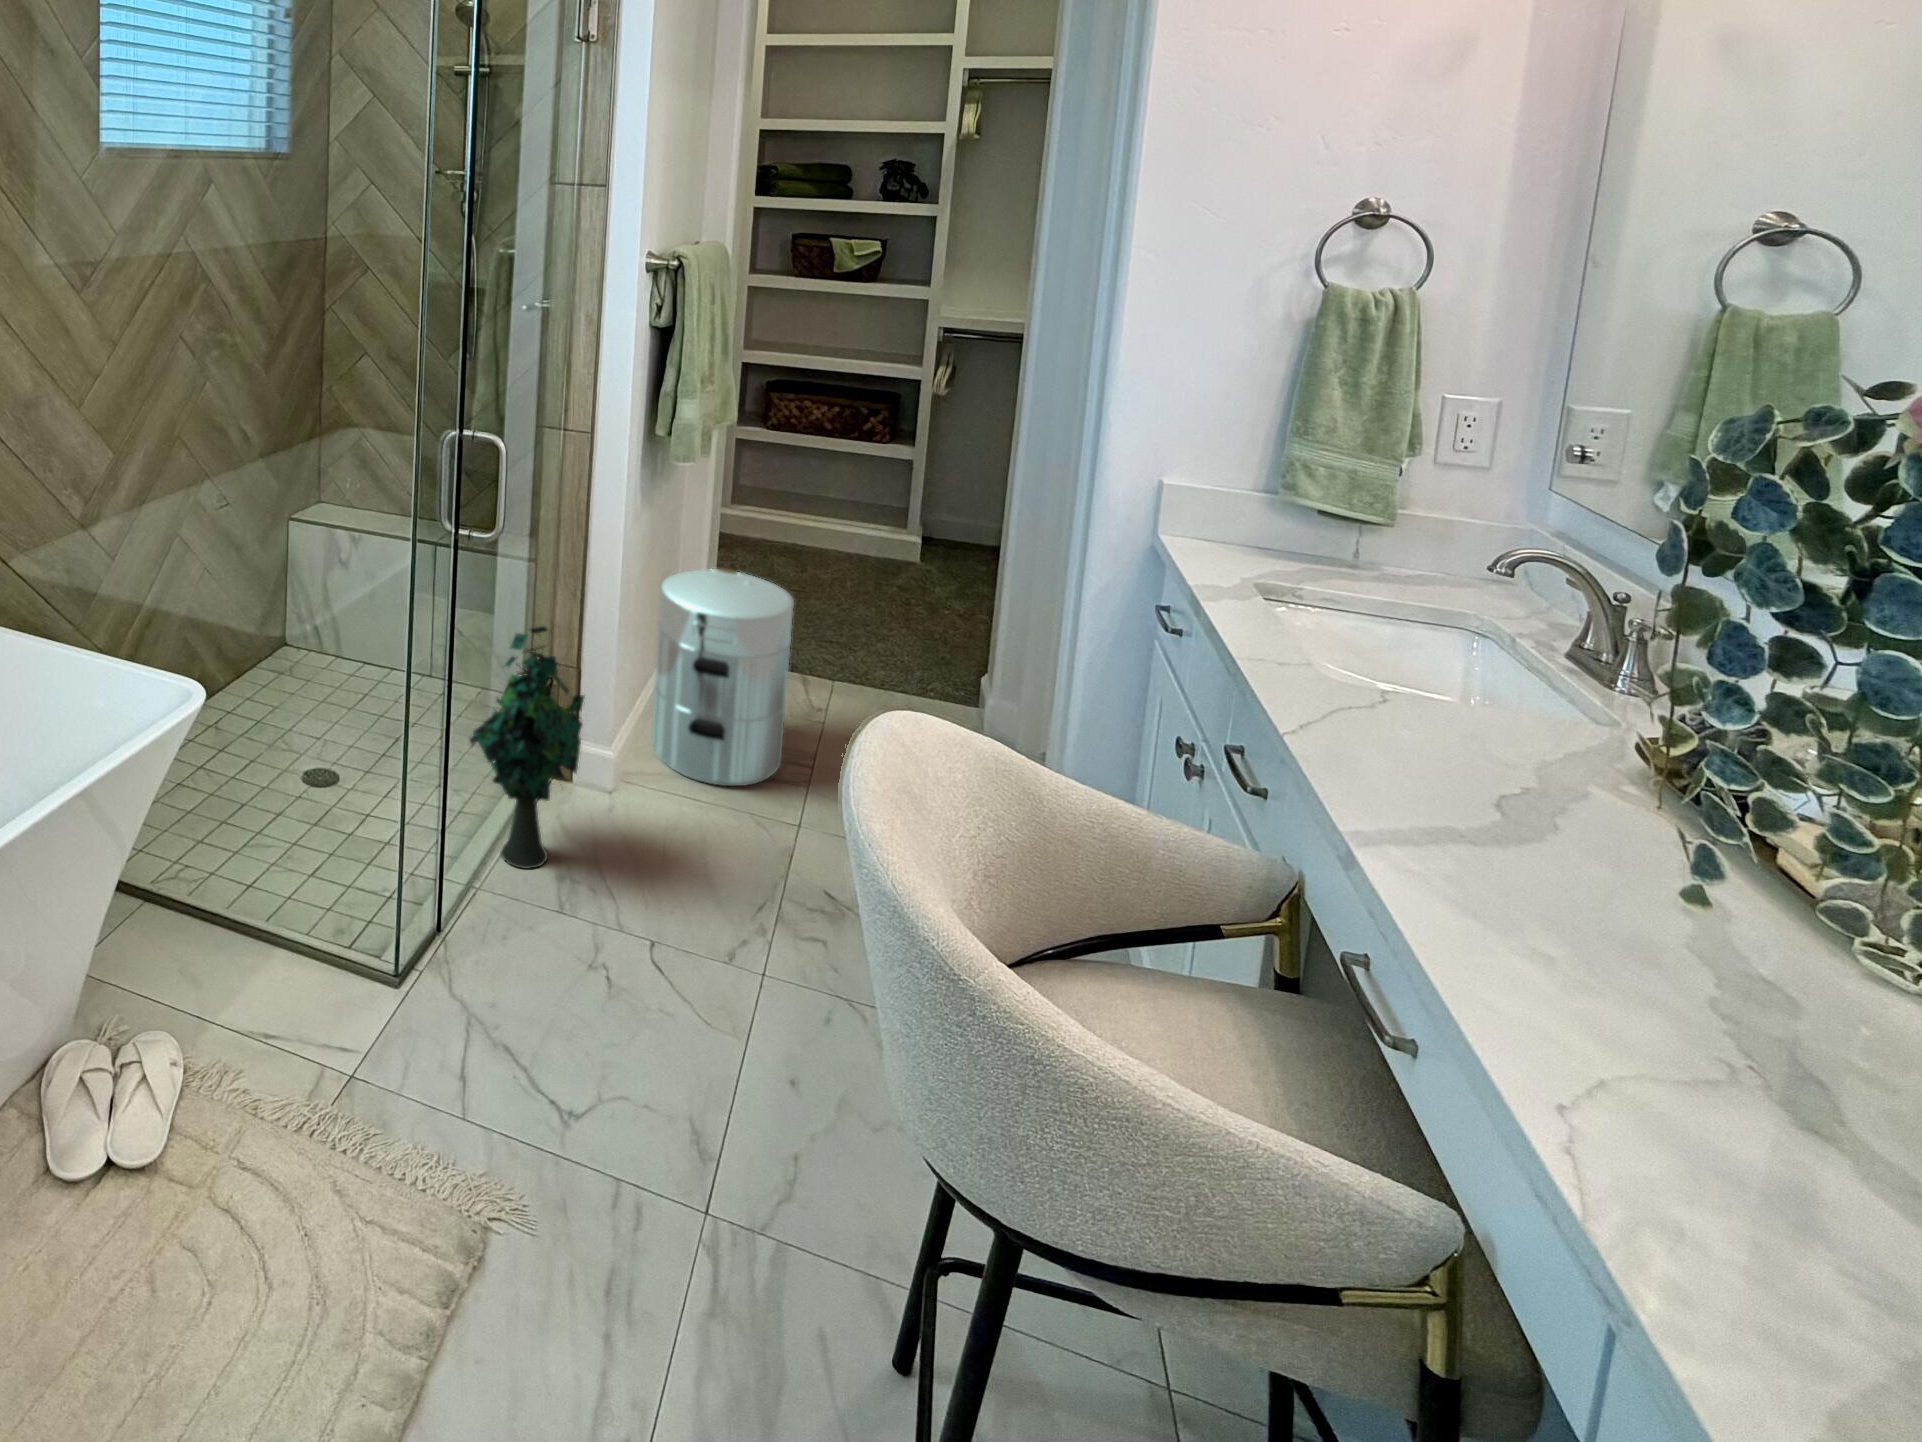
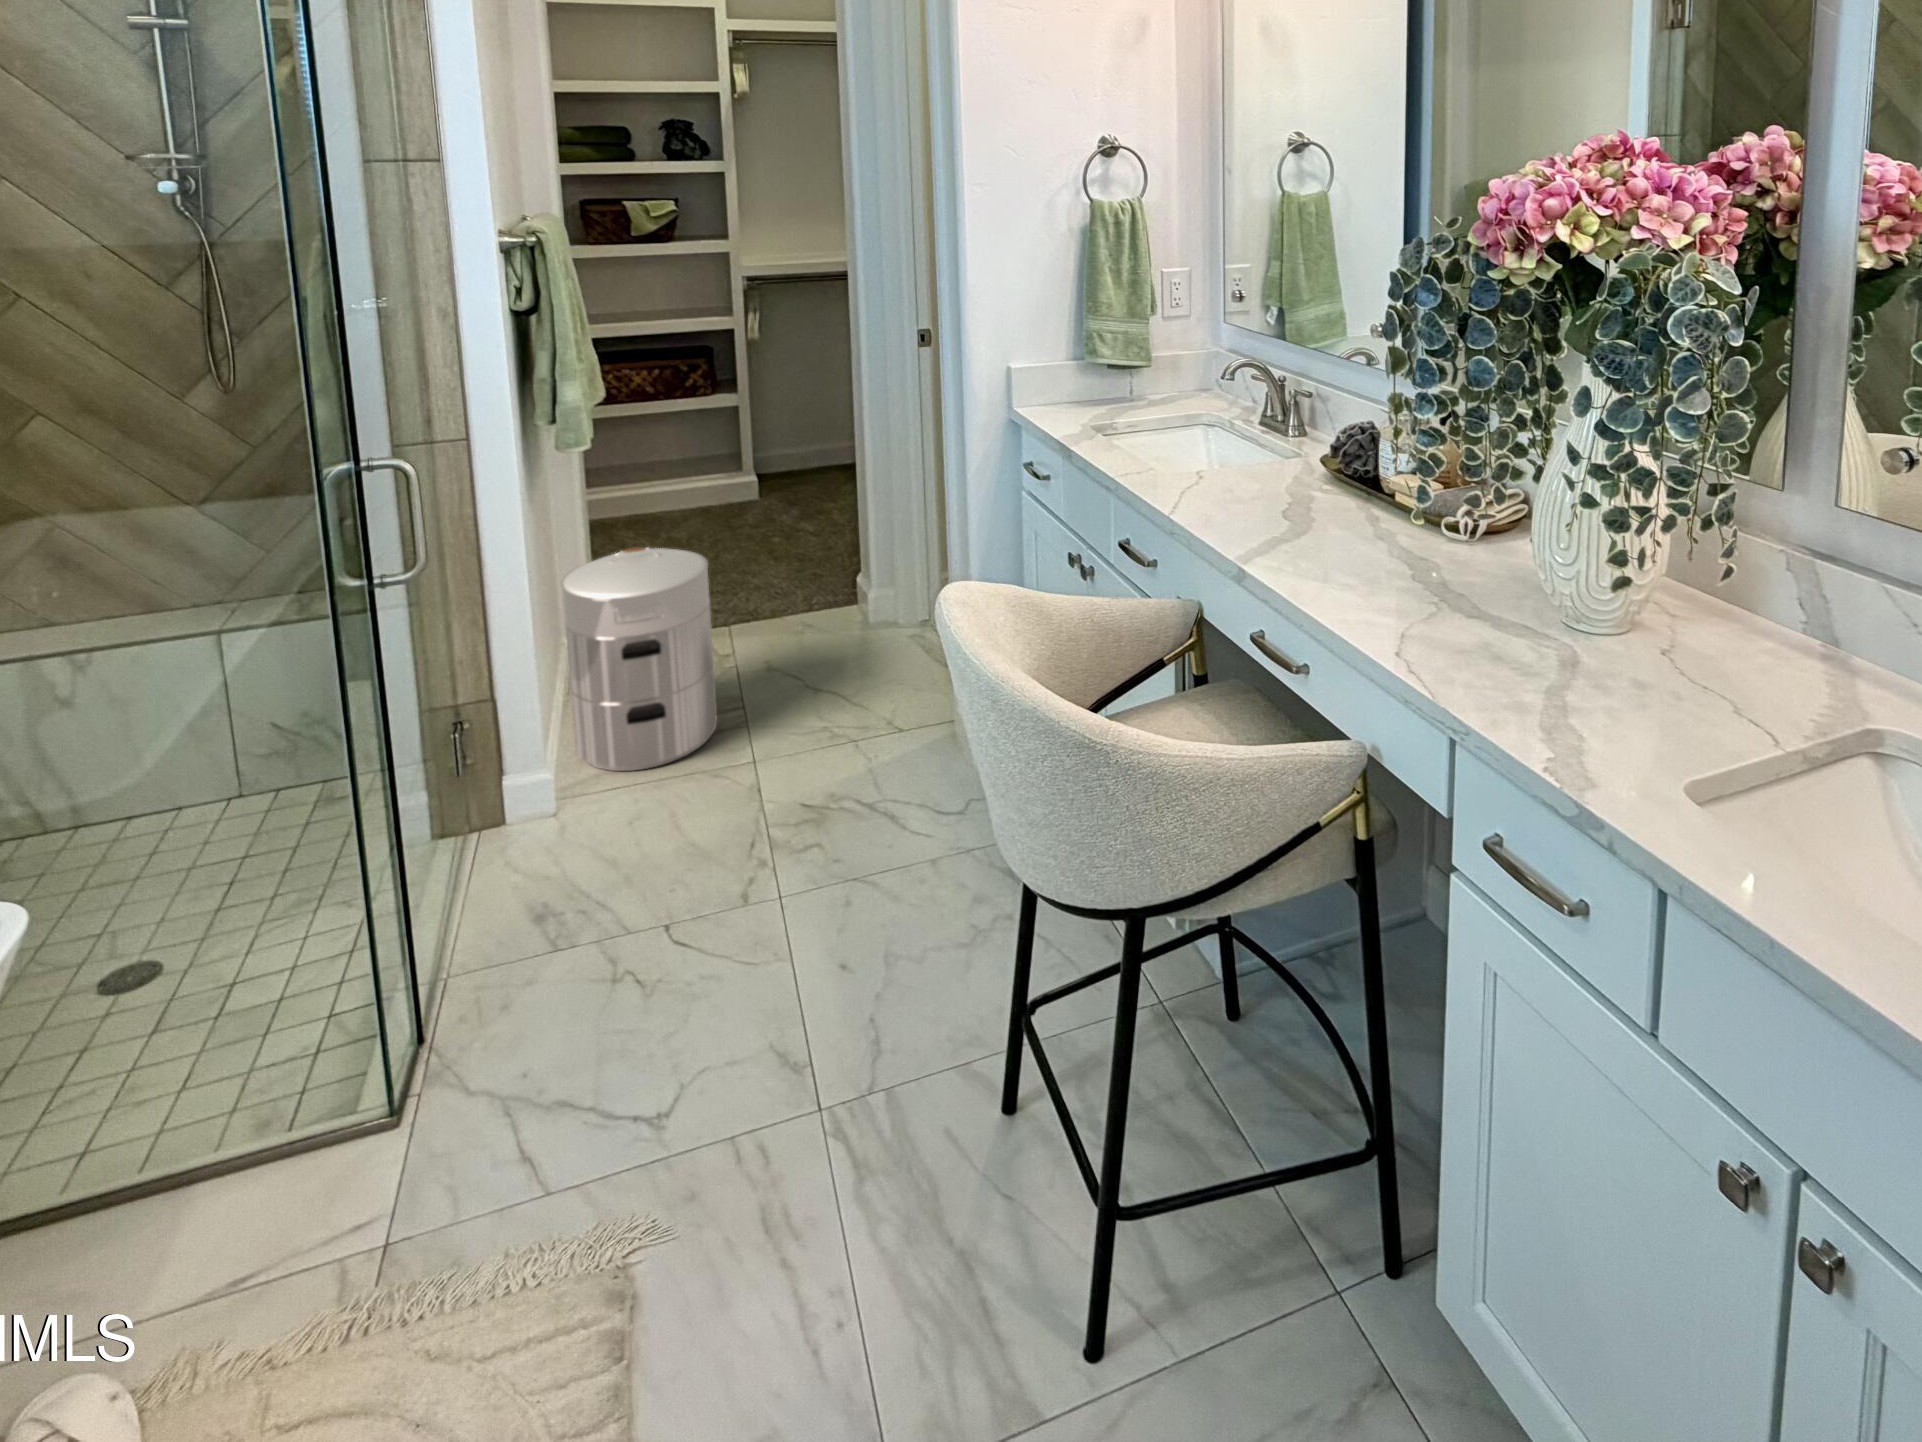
decorative plant: present [470,626,584,869] -> none [393,664,543,943]

